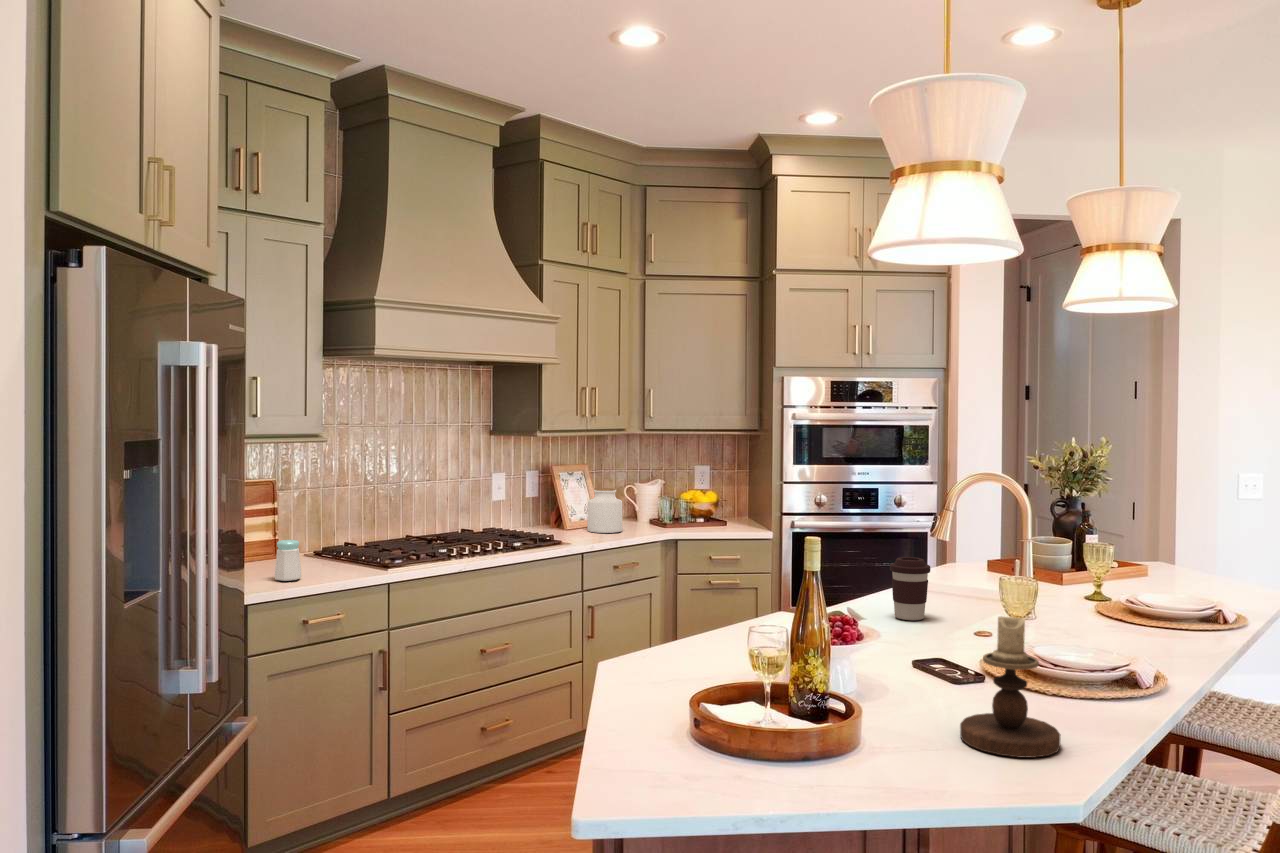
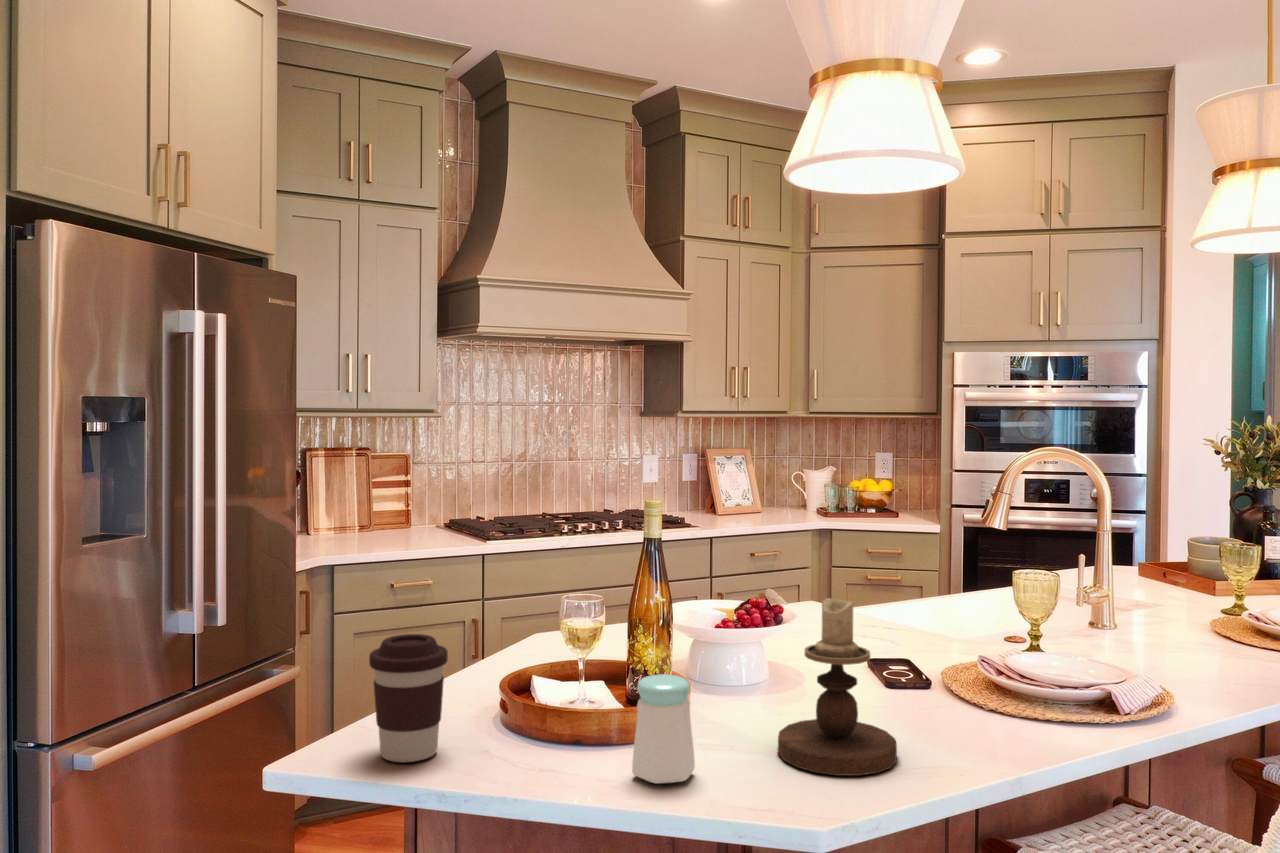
jar: present [587,488,622,533] -> none [735,472,772,519]
salt shaker: present [275,540,301,581] -> present [632,674,695,784]
coffee cup: present [890,557,930,620] -> present [369,634,448,762]

